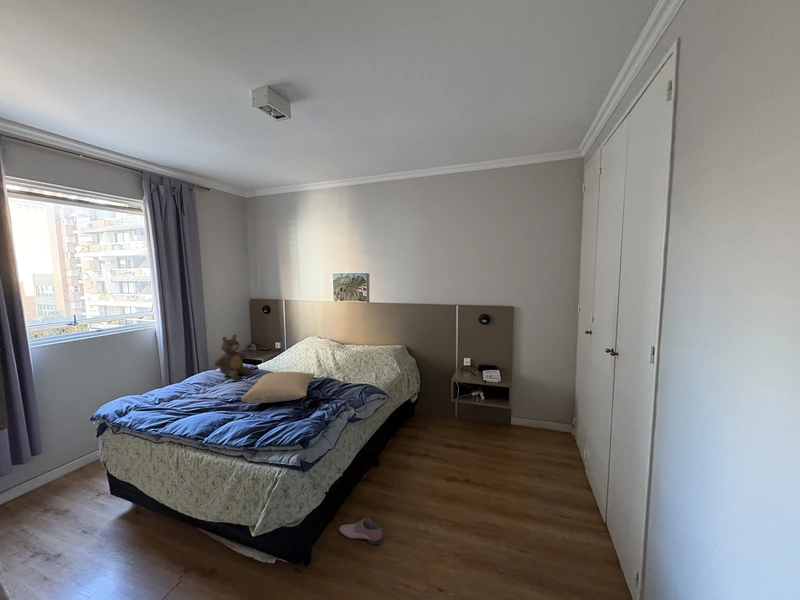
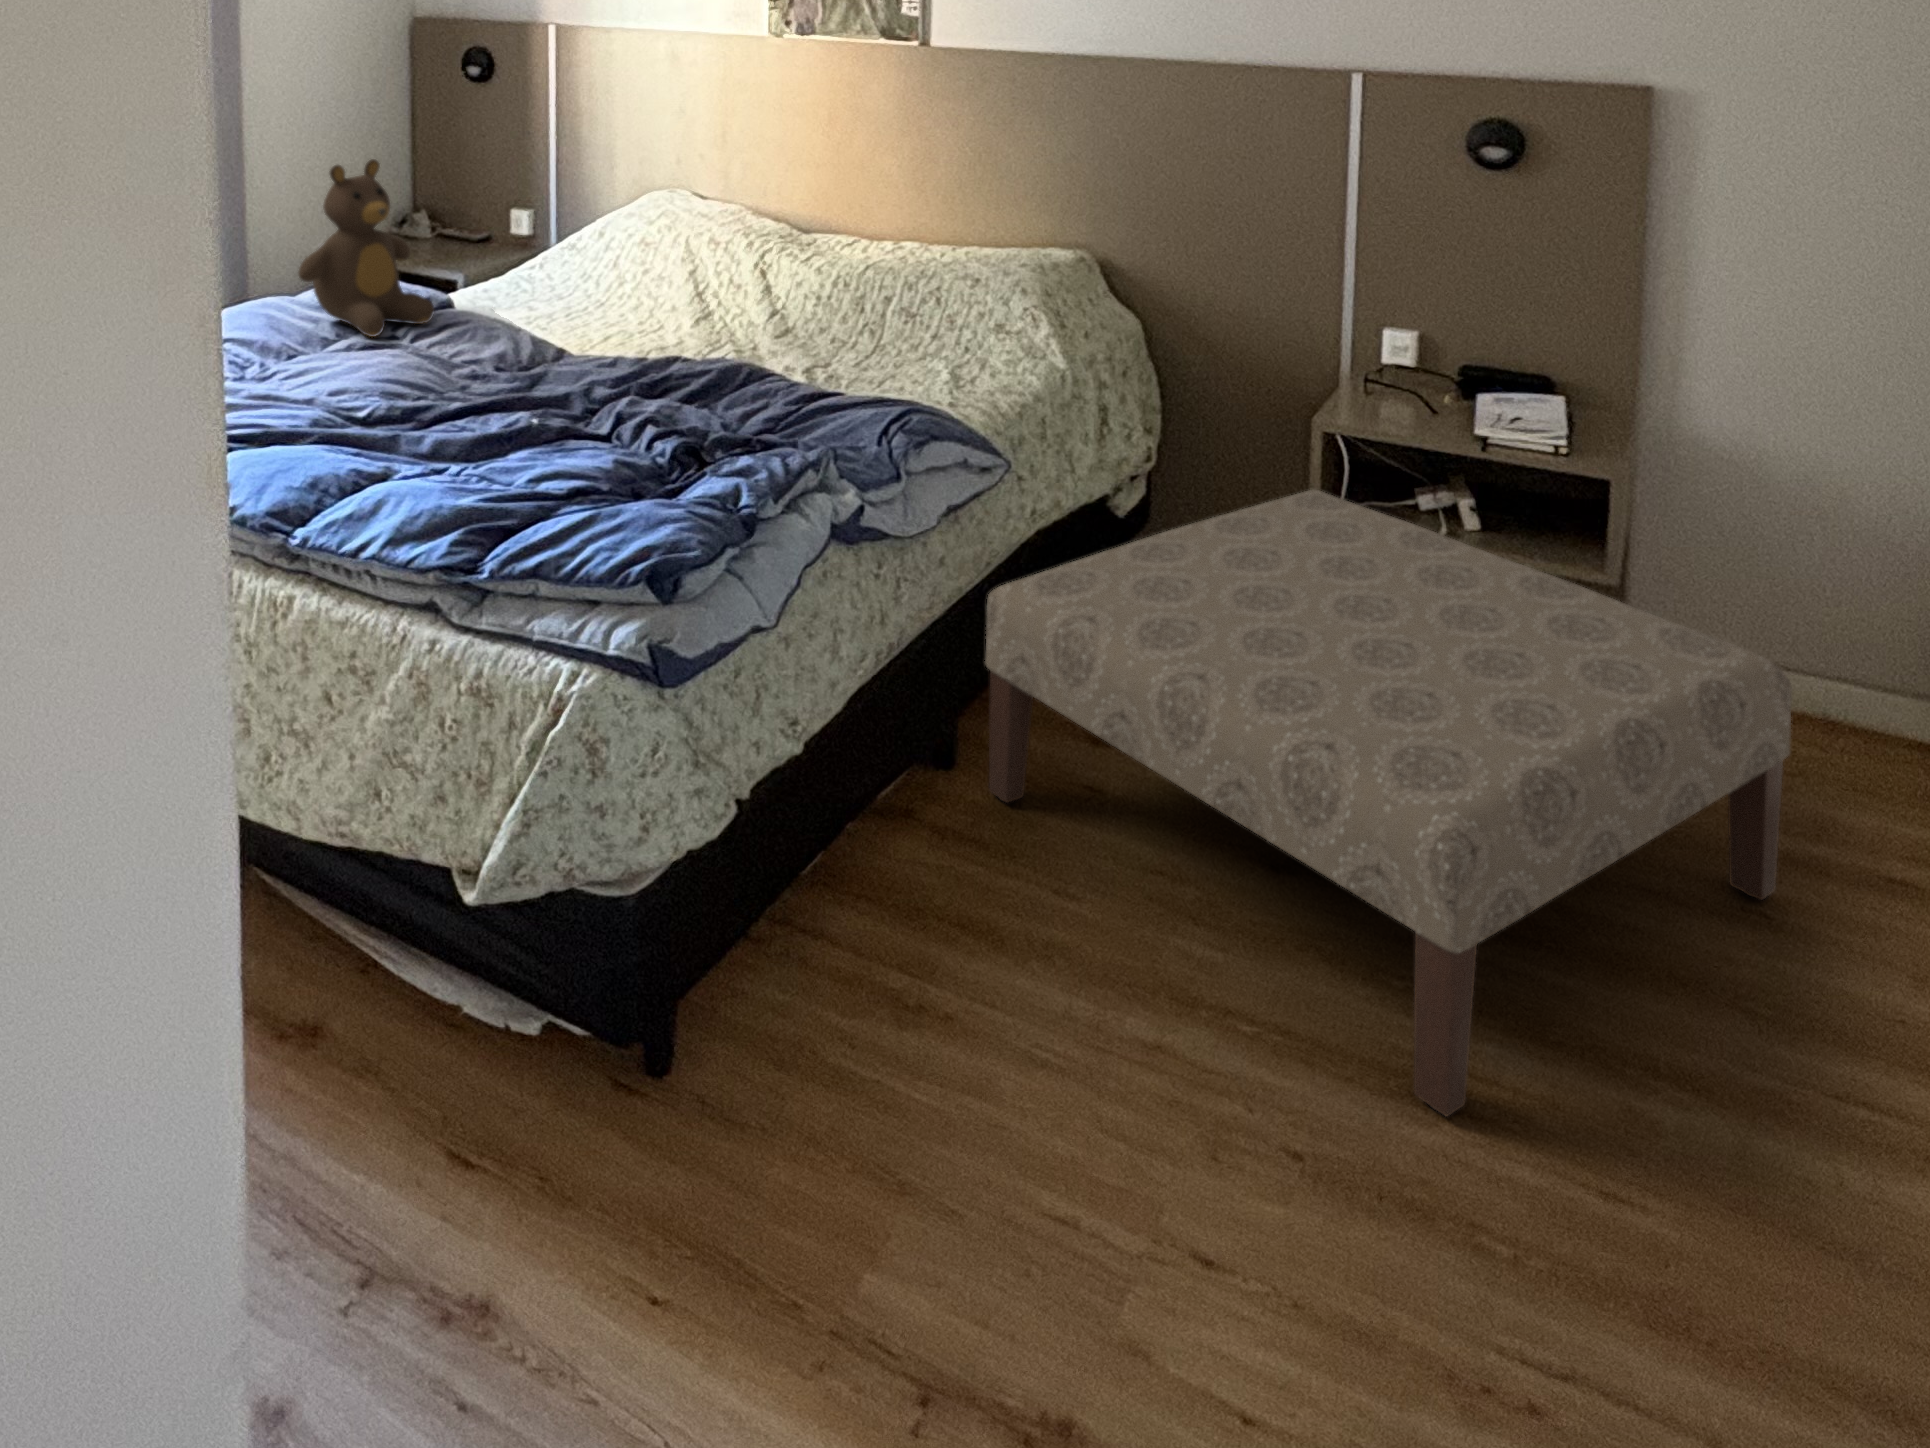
pillow: present [241,372,315,403] -> none [416,316,689,430]
ottoman: none [386,394,546,538] -> present [985,490,1792,1117]
shoe: present [339,518,383,545] -> none [783,937,965,1049]

